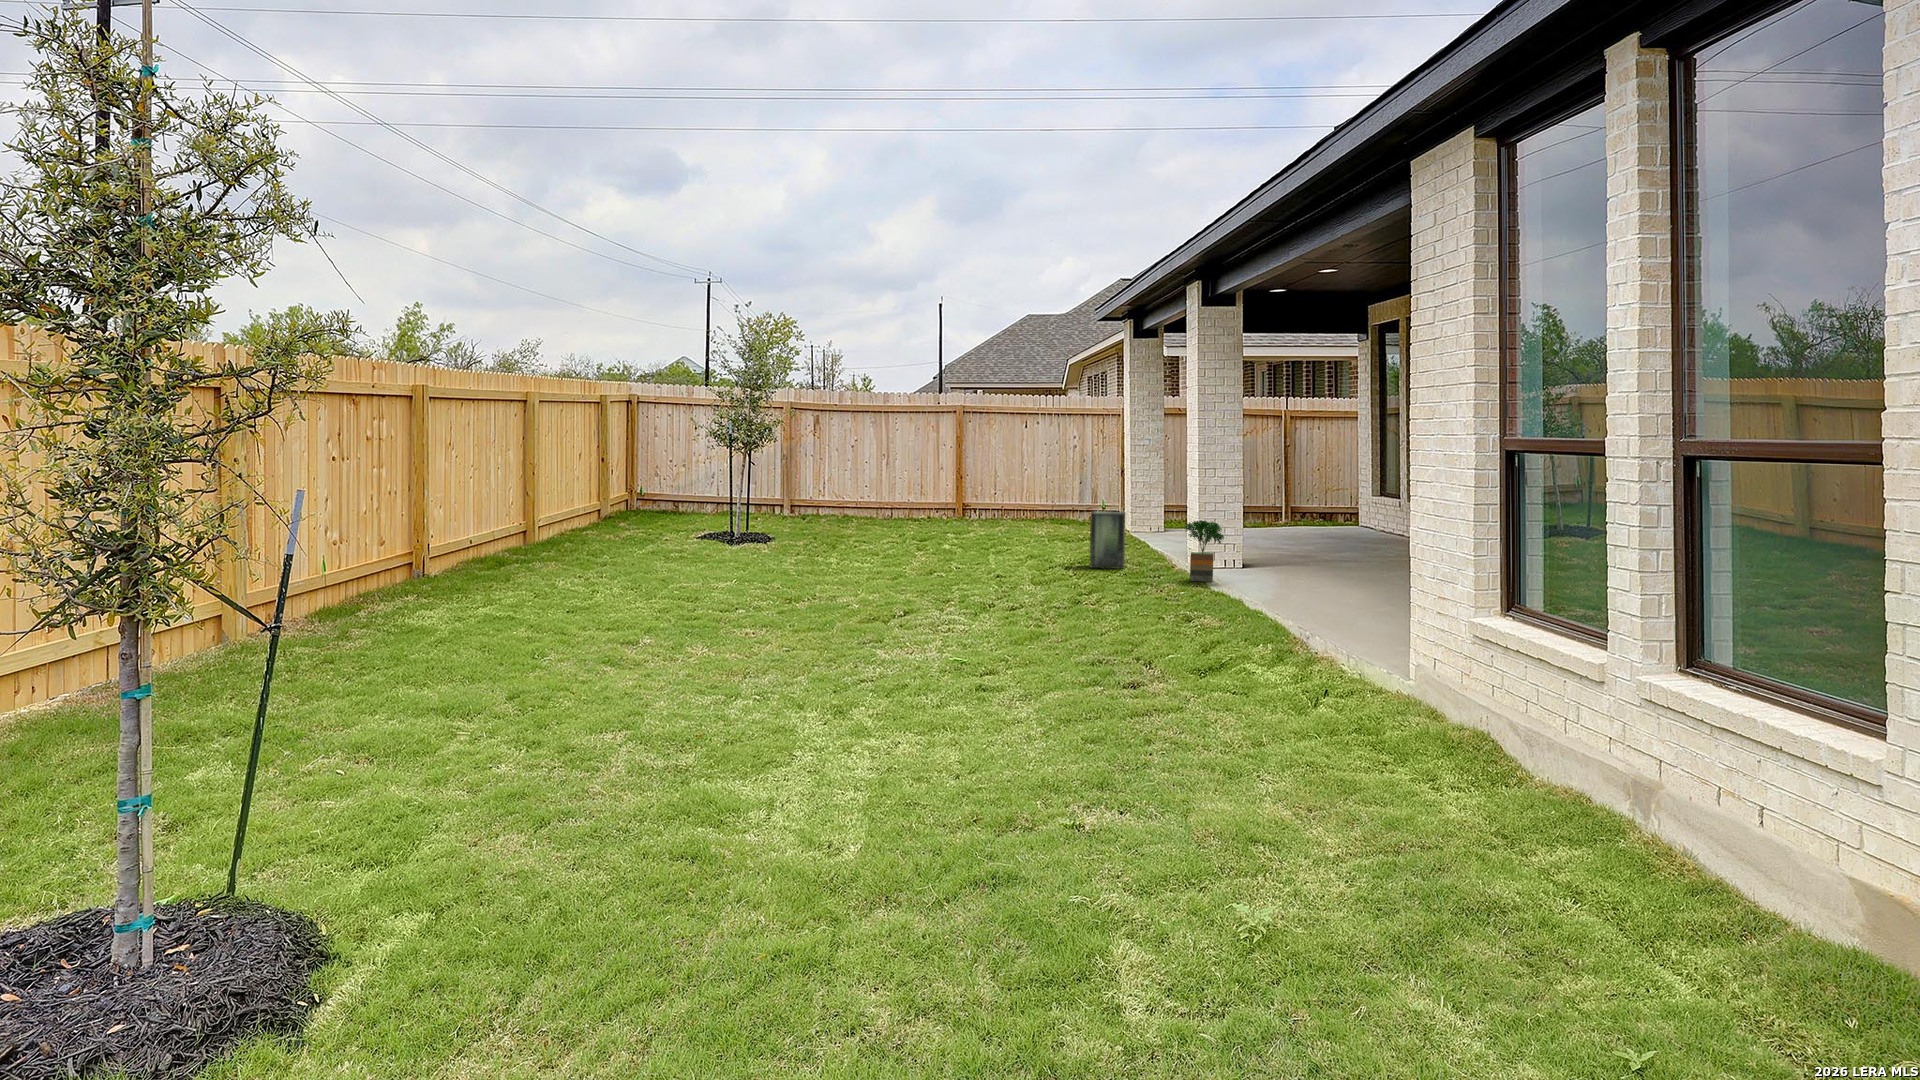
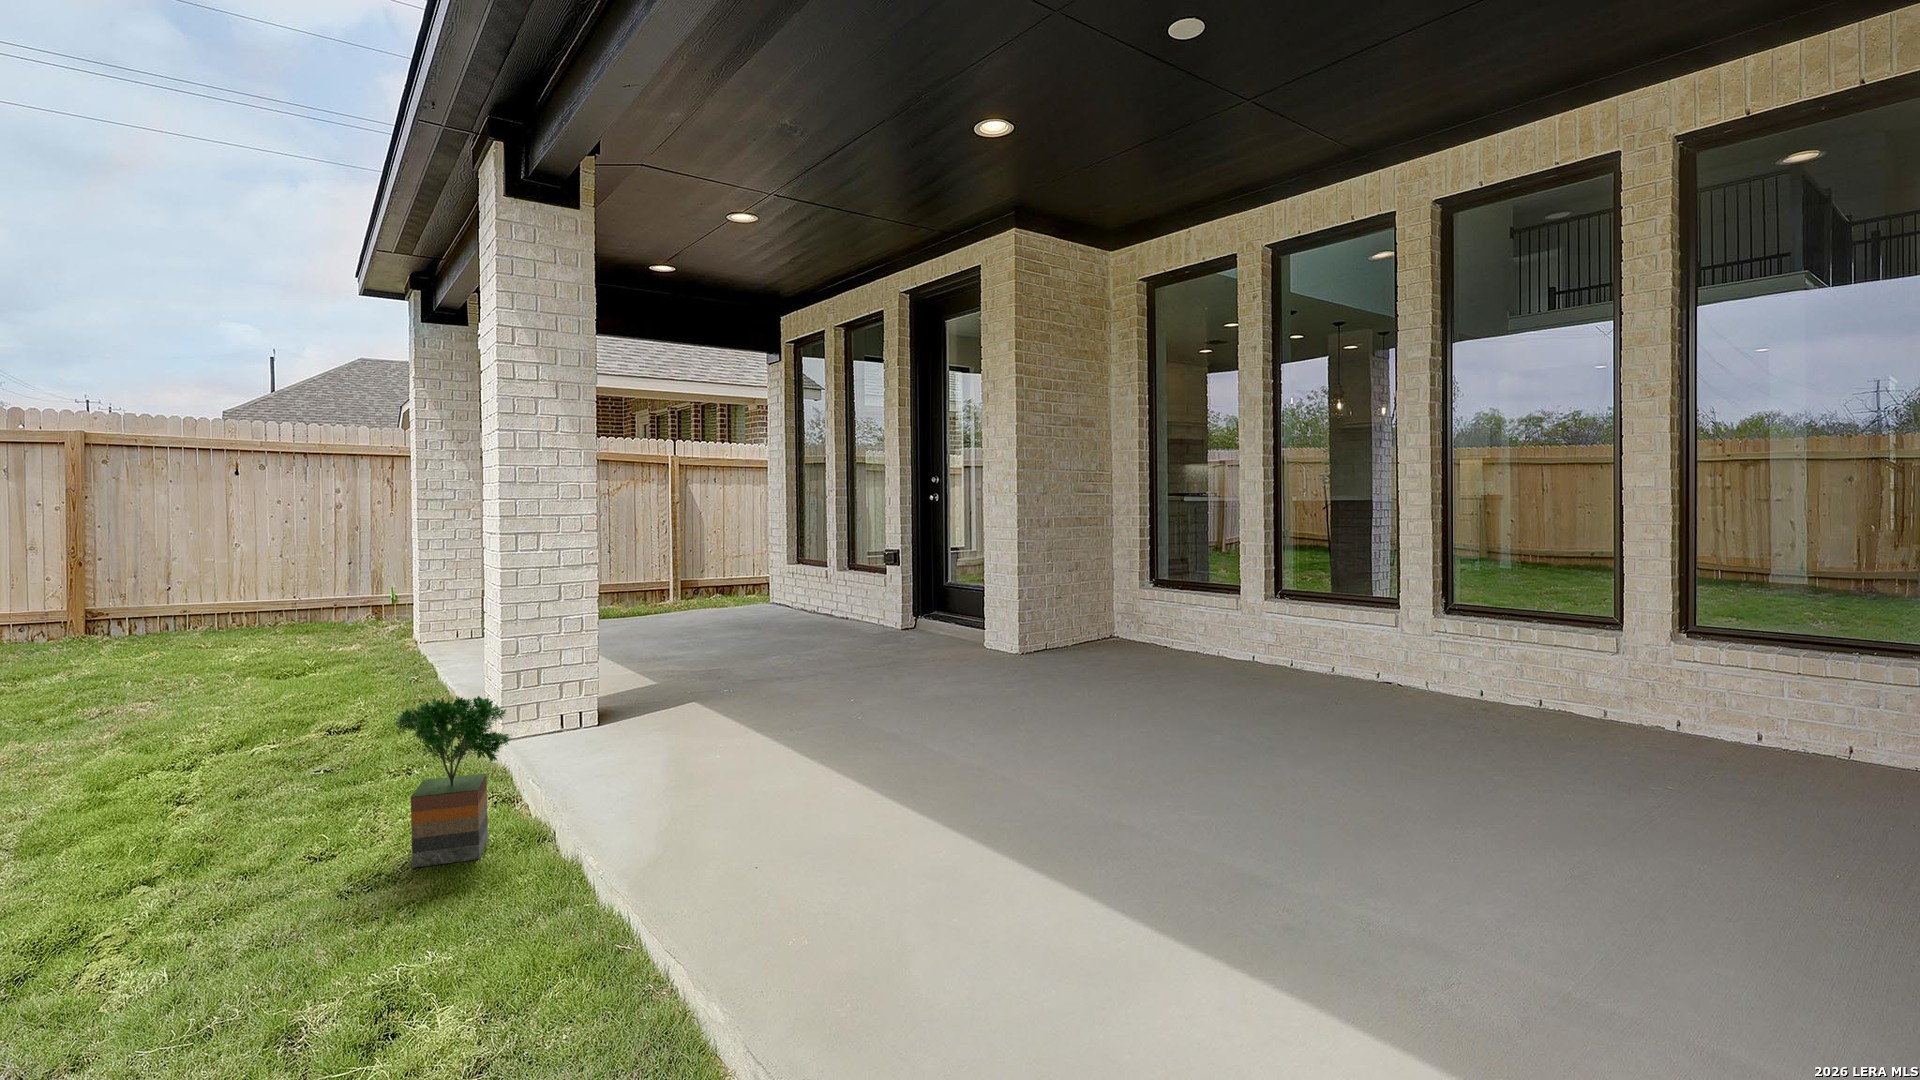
storage box: present [1090,511,1126,569] -> none [159,661,295,823]

